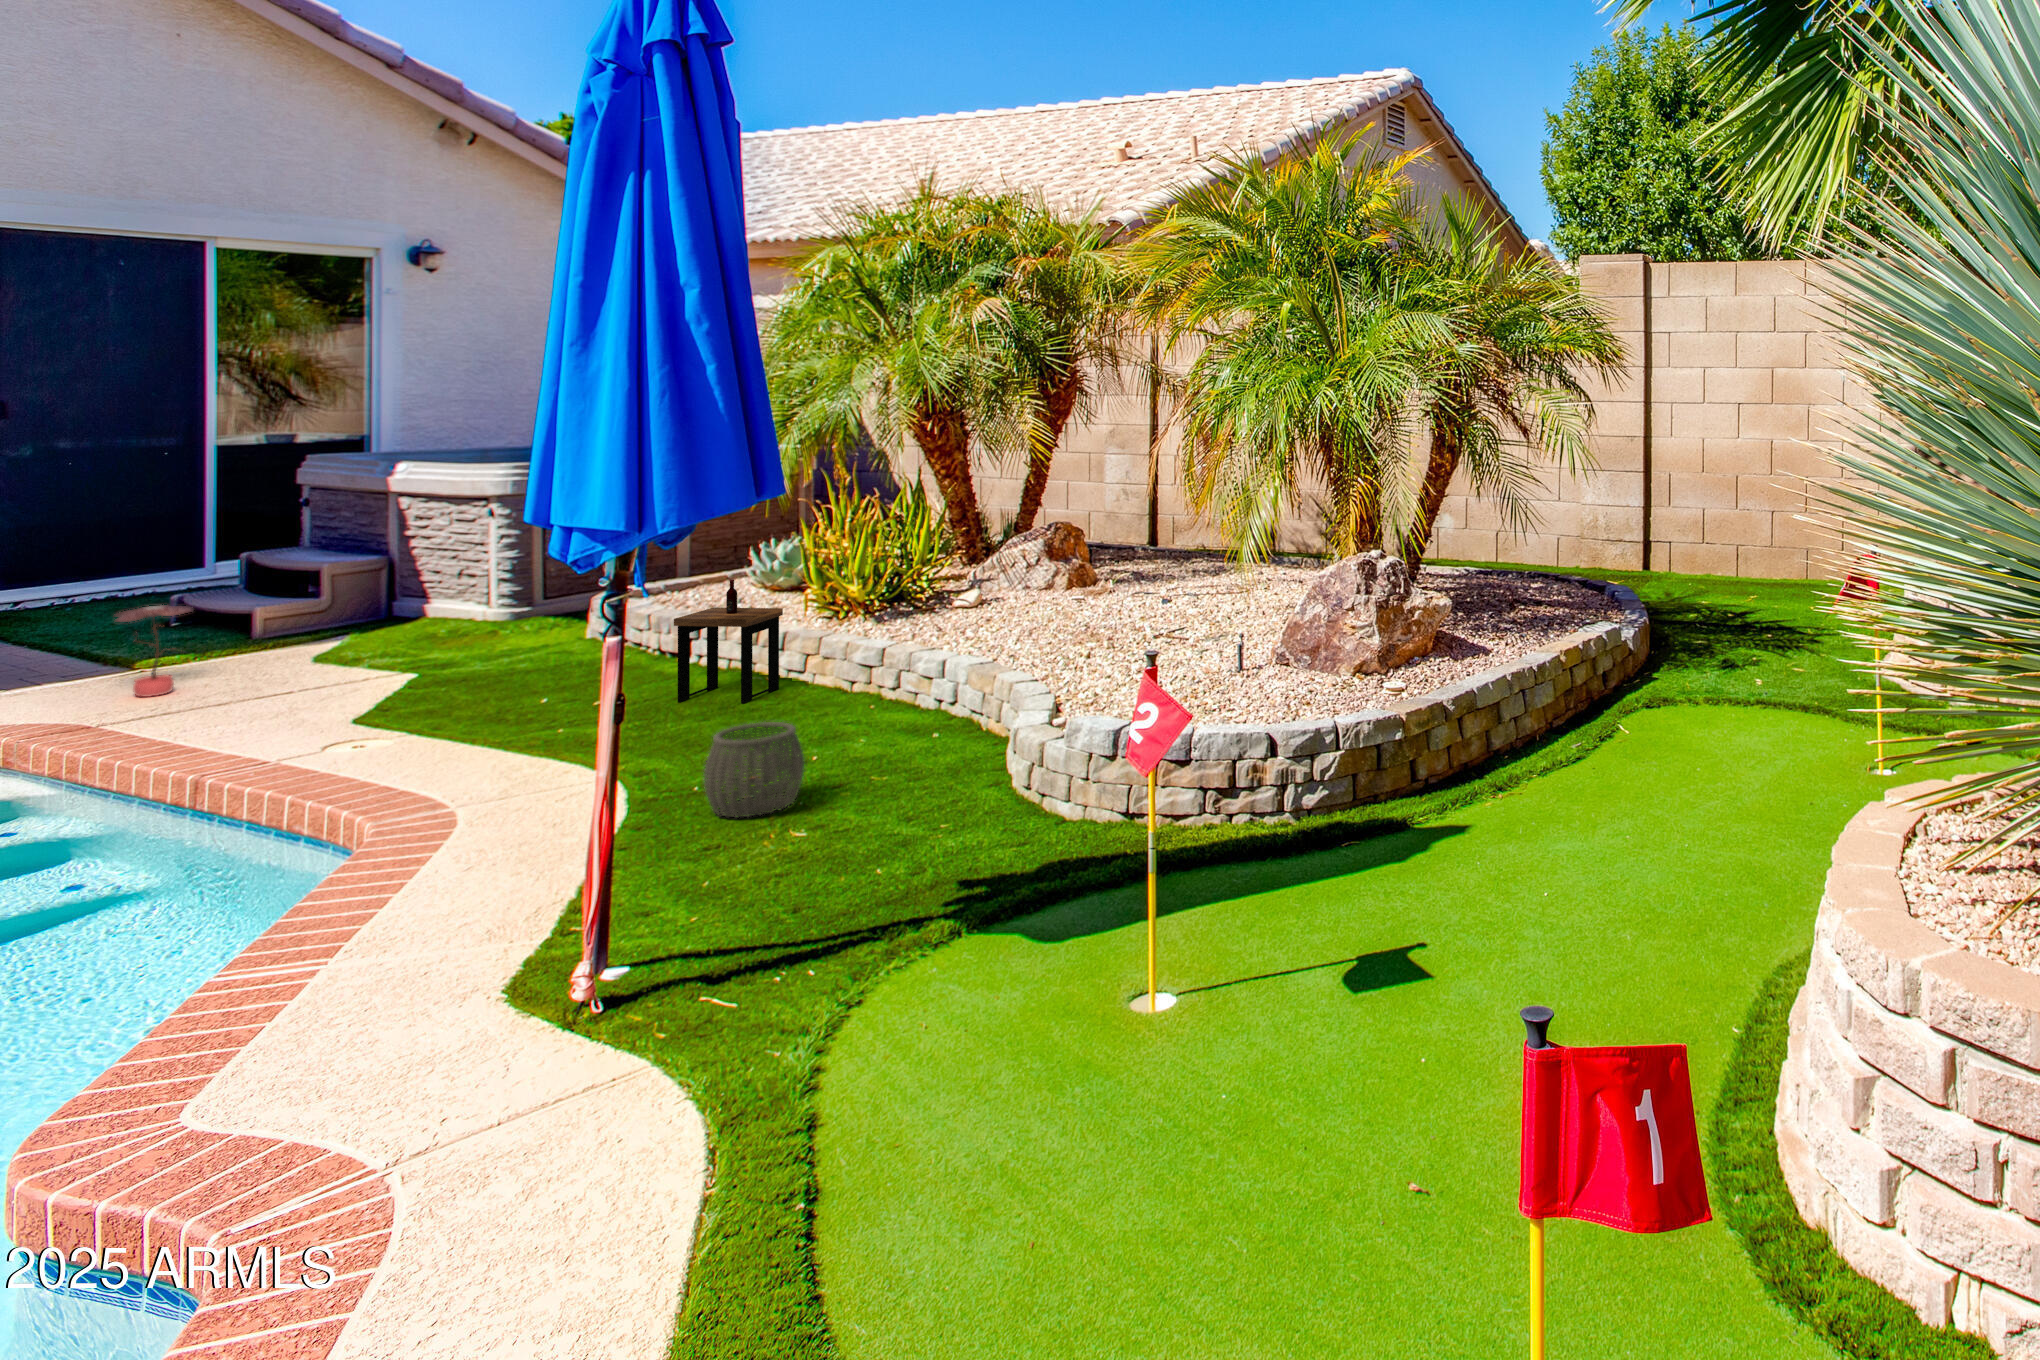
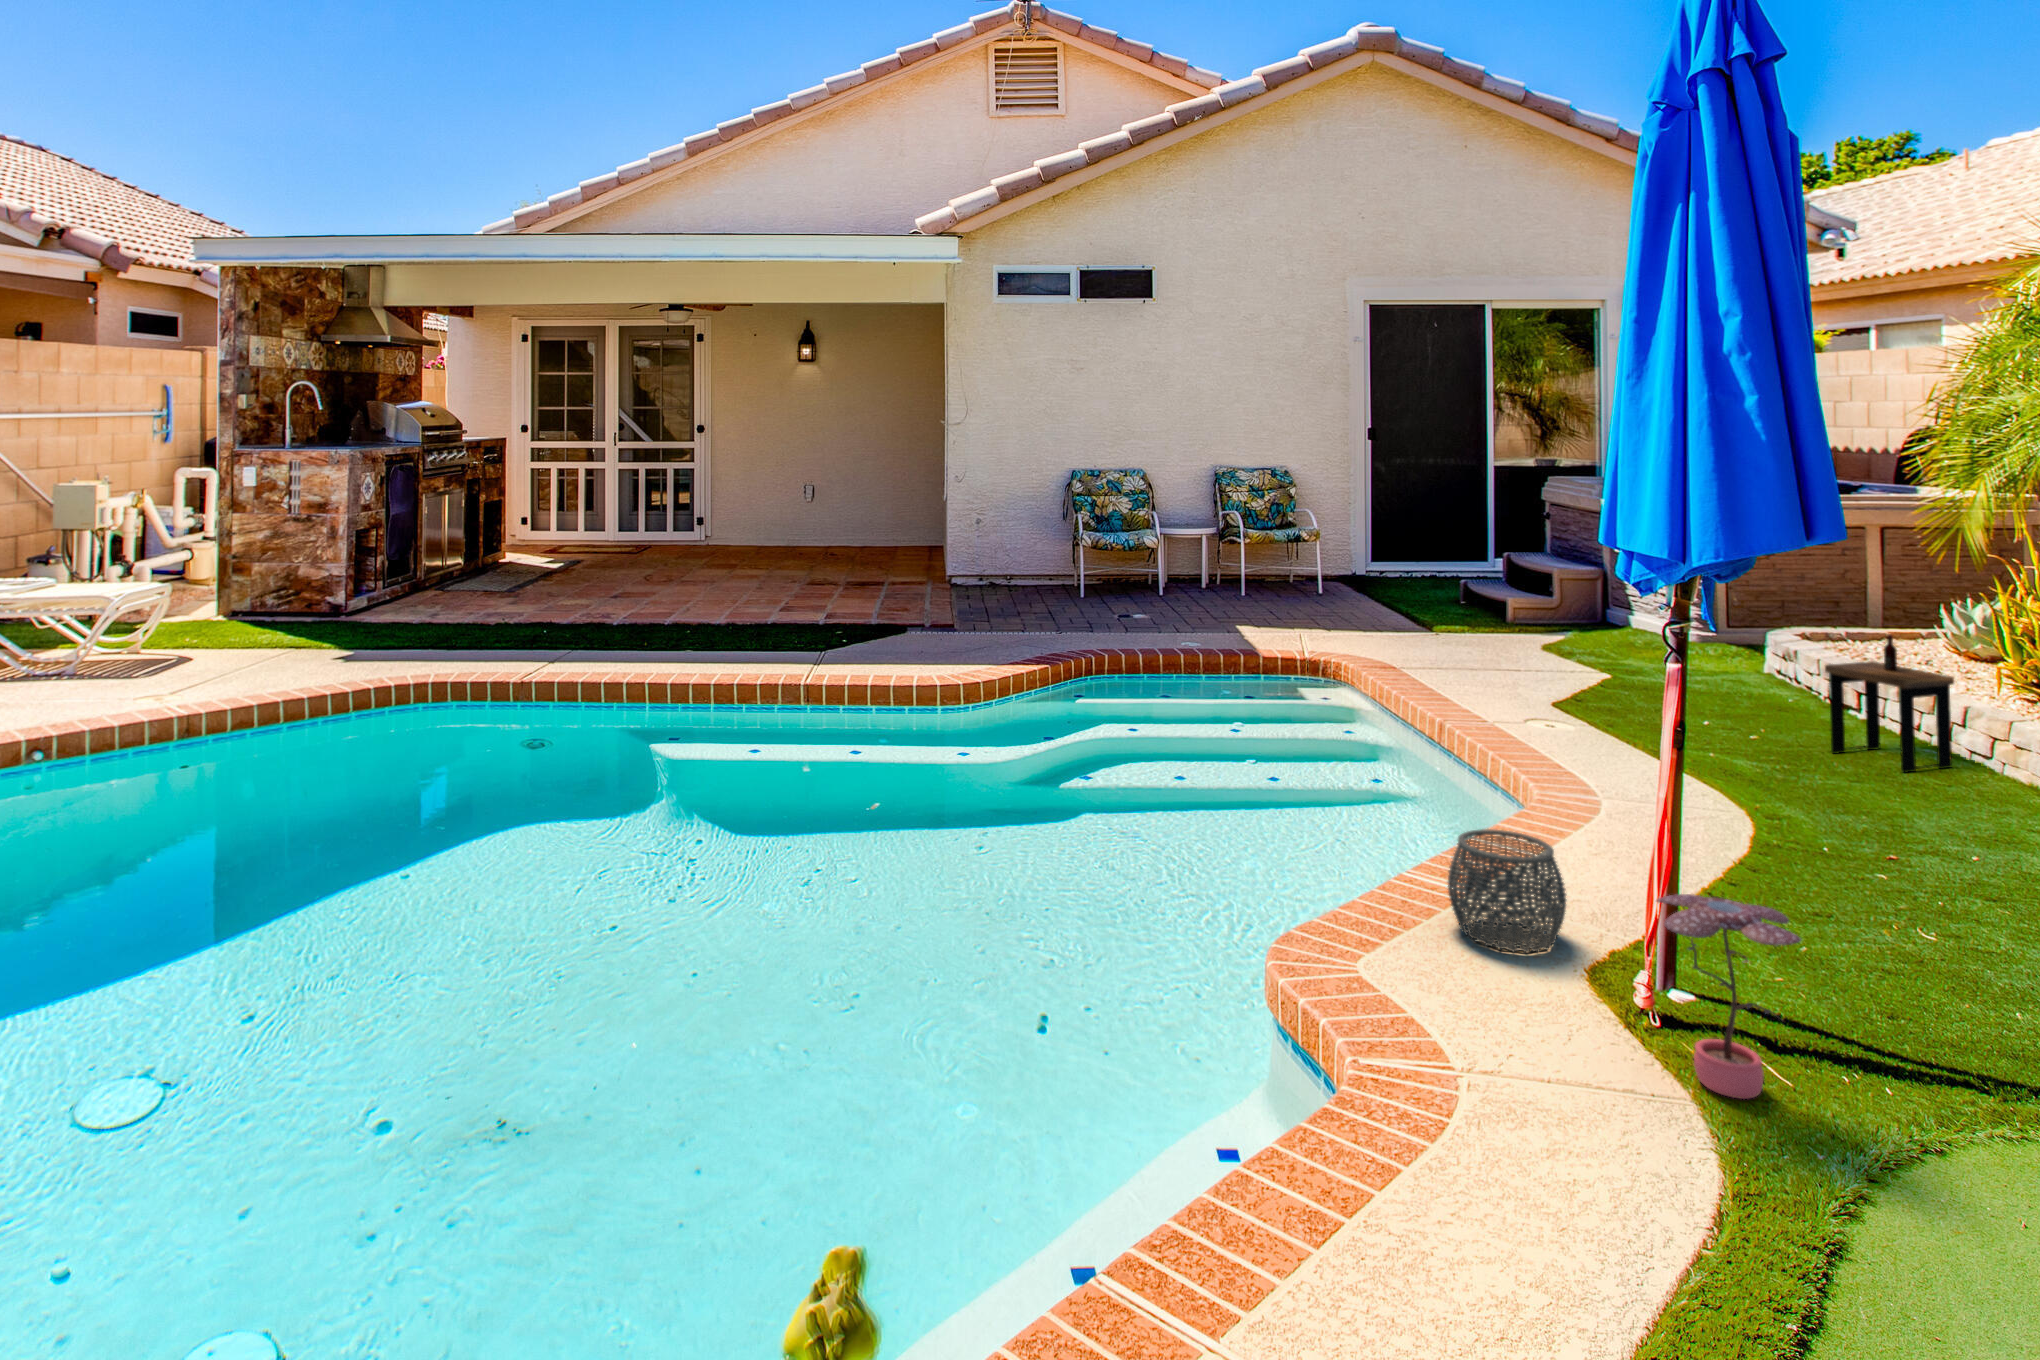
potted plant: present [115,605,193,697] -> present [1657,894,1801,1099]
woven basket: present [703,722,804,818] -> present [1448,829,1566,952]

